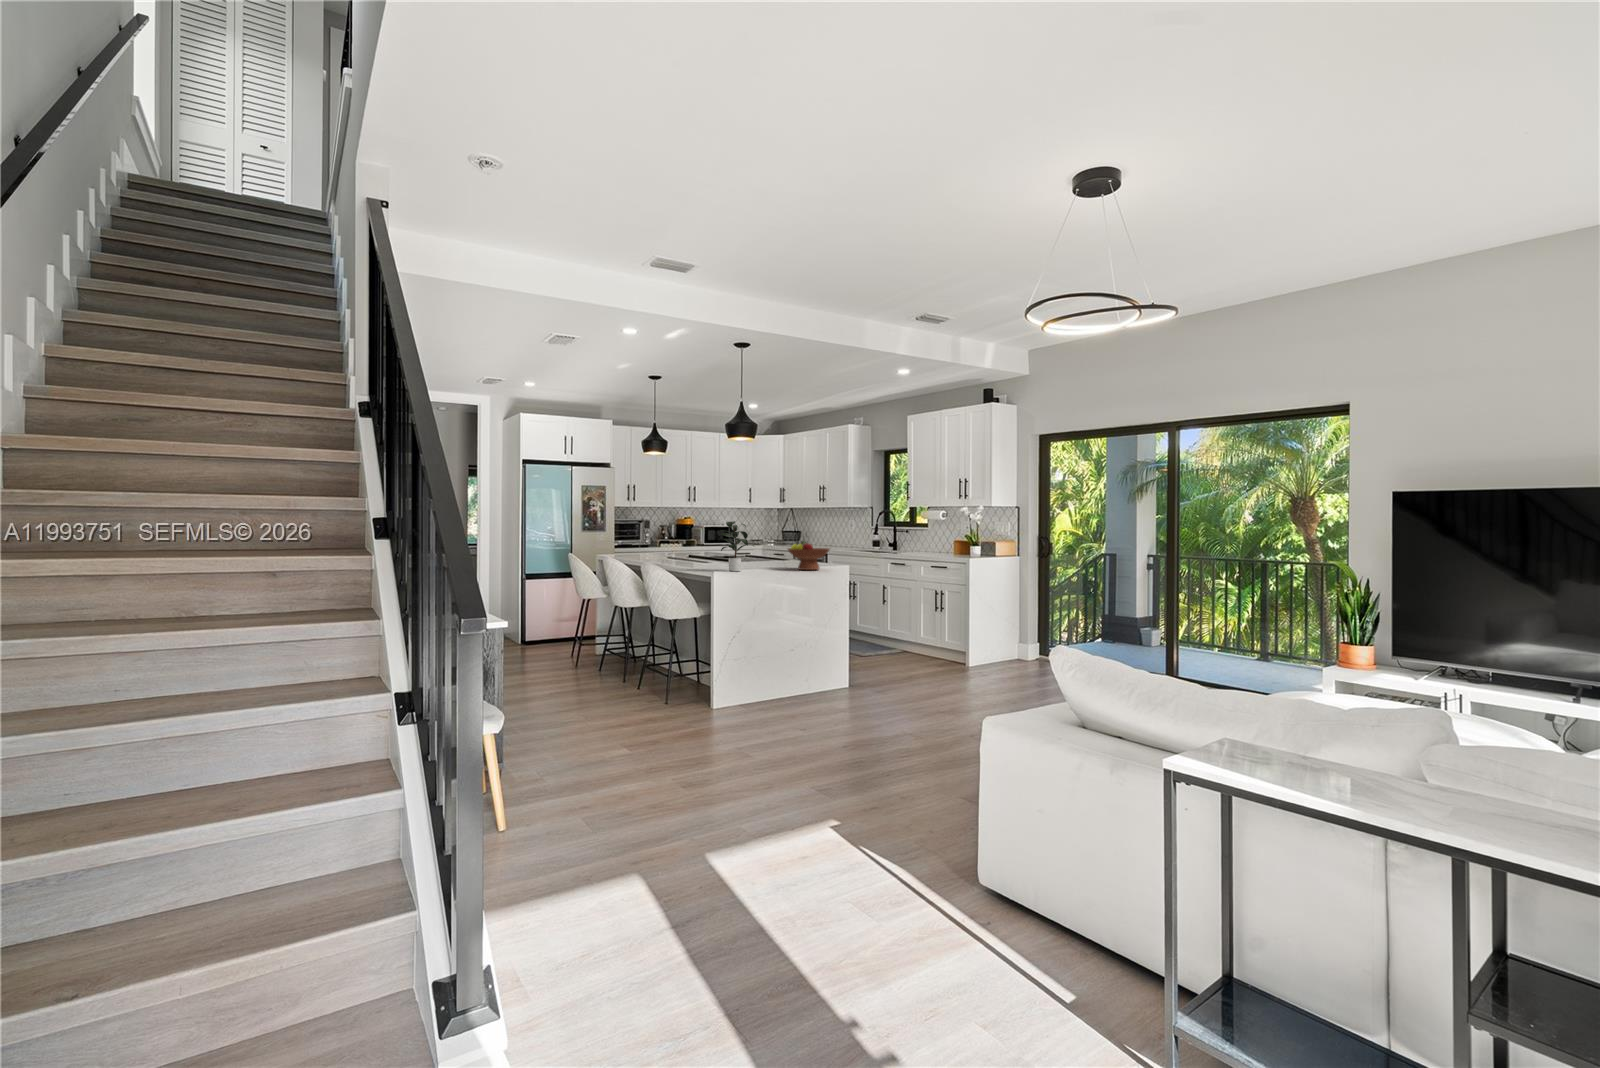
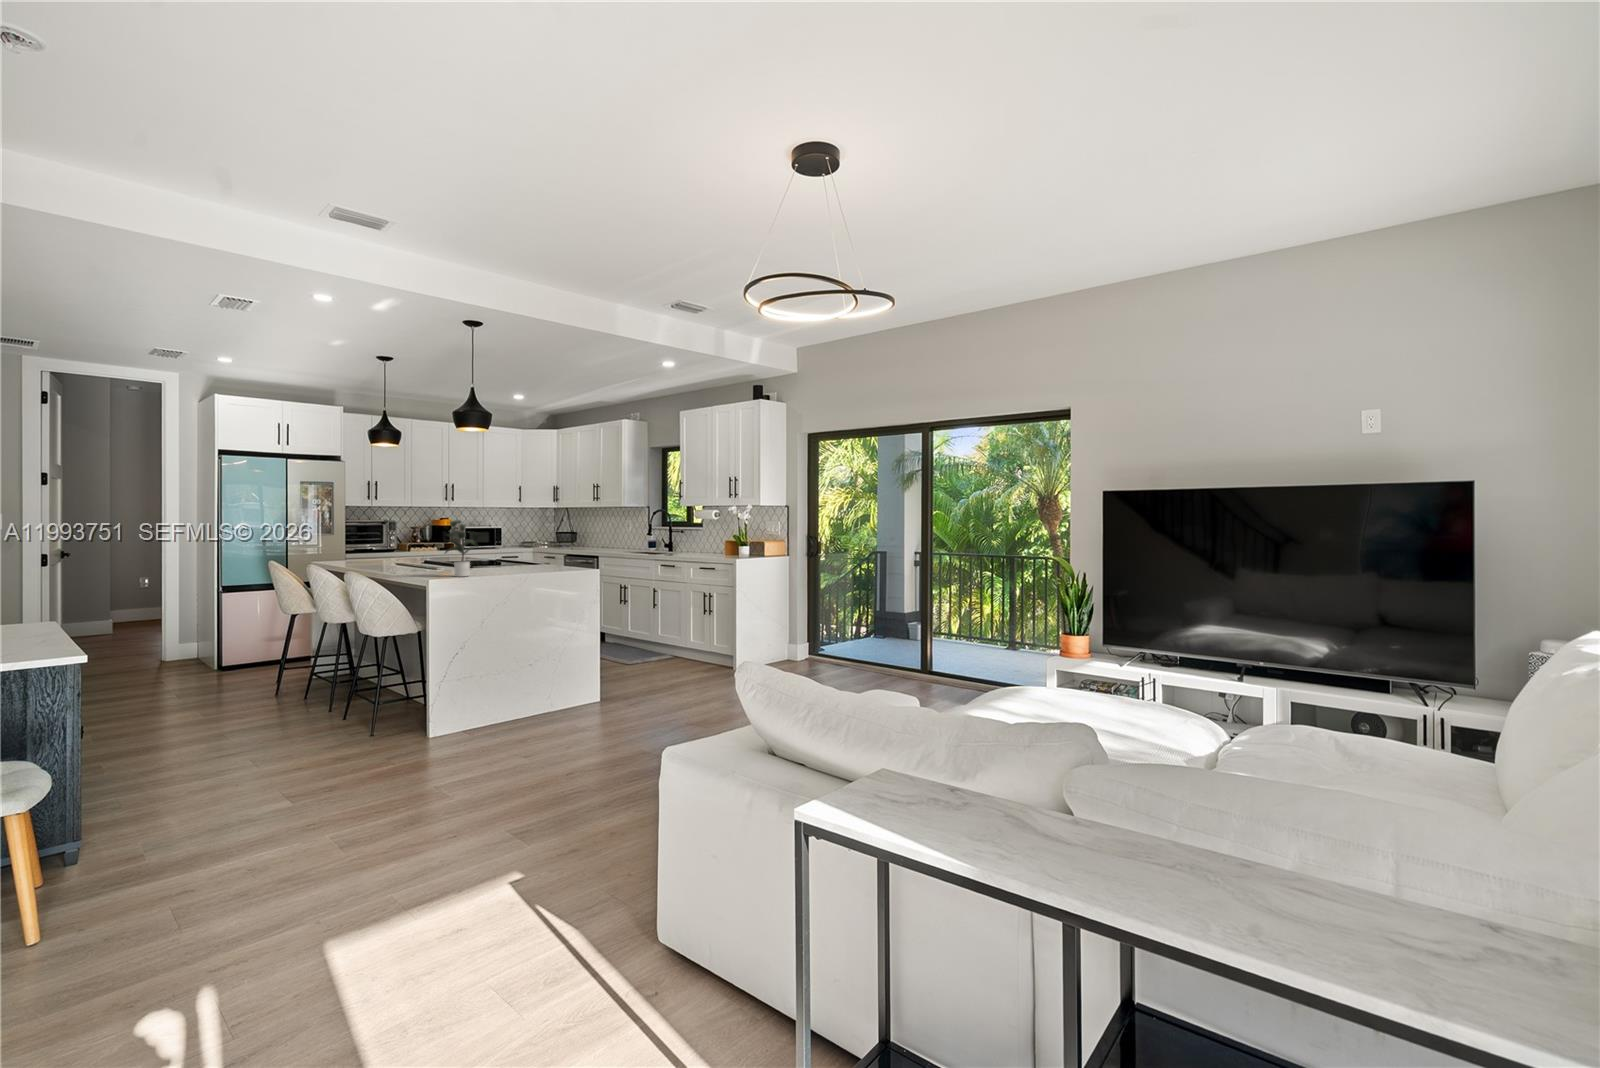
fruit bowl: present [788,541,830,570] -> none [527,542,577,574]

